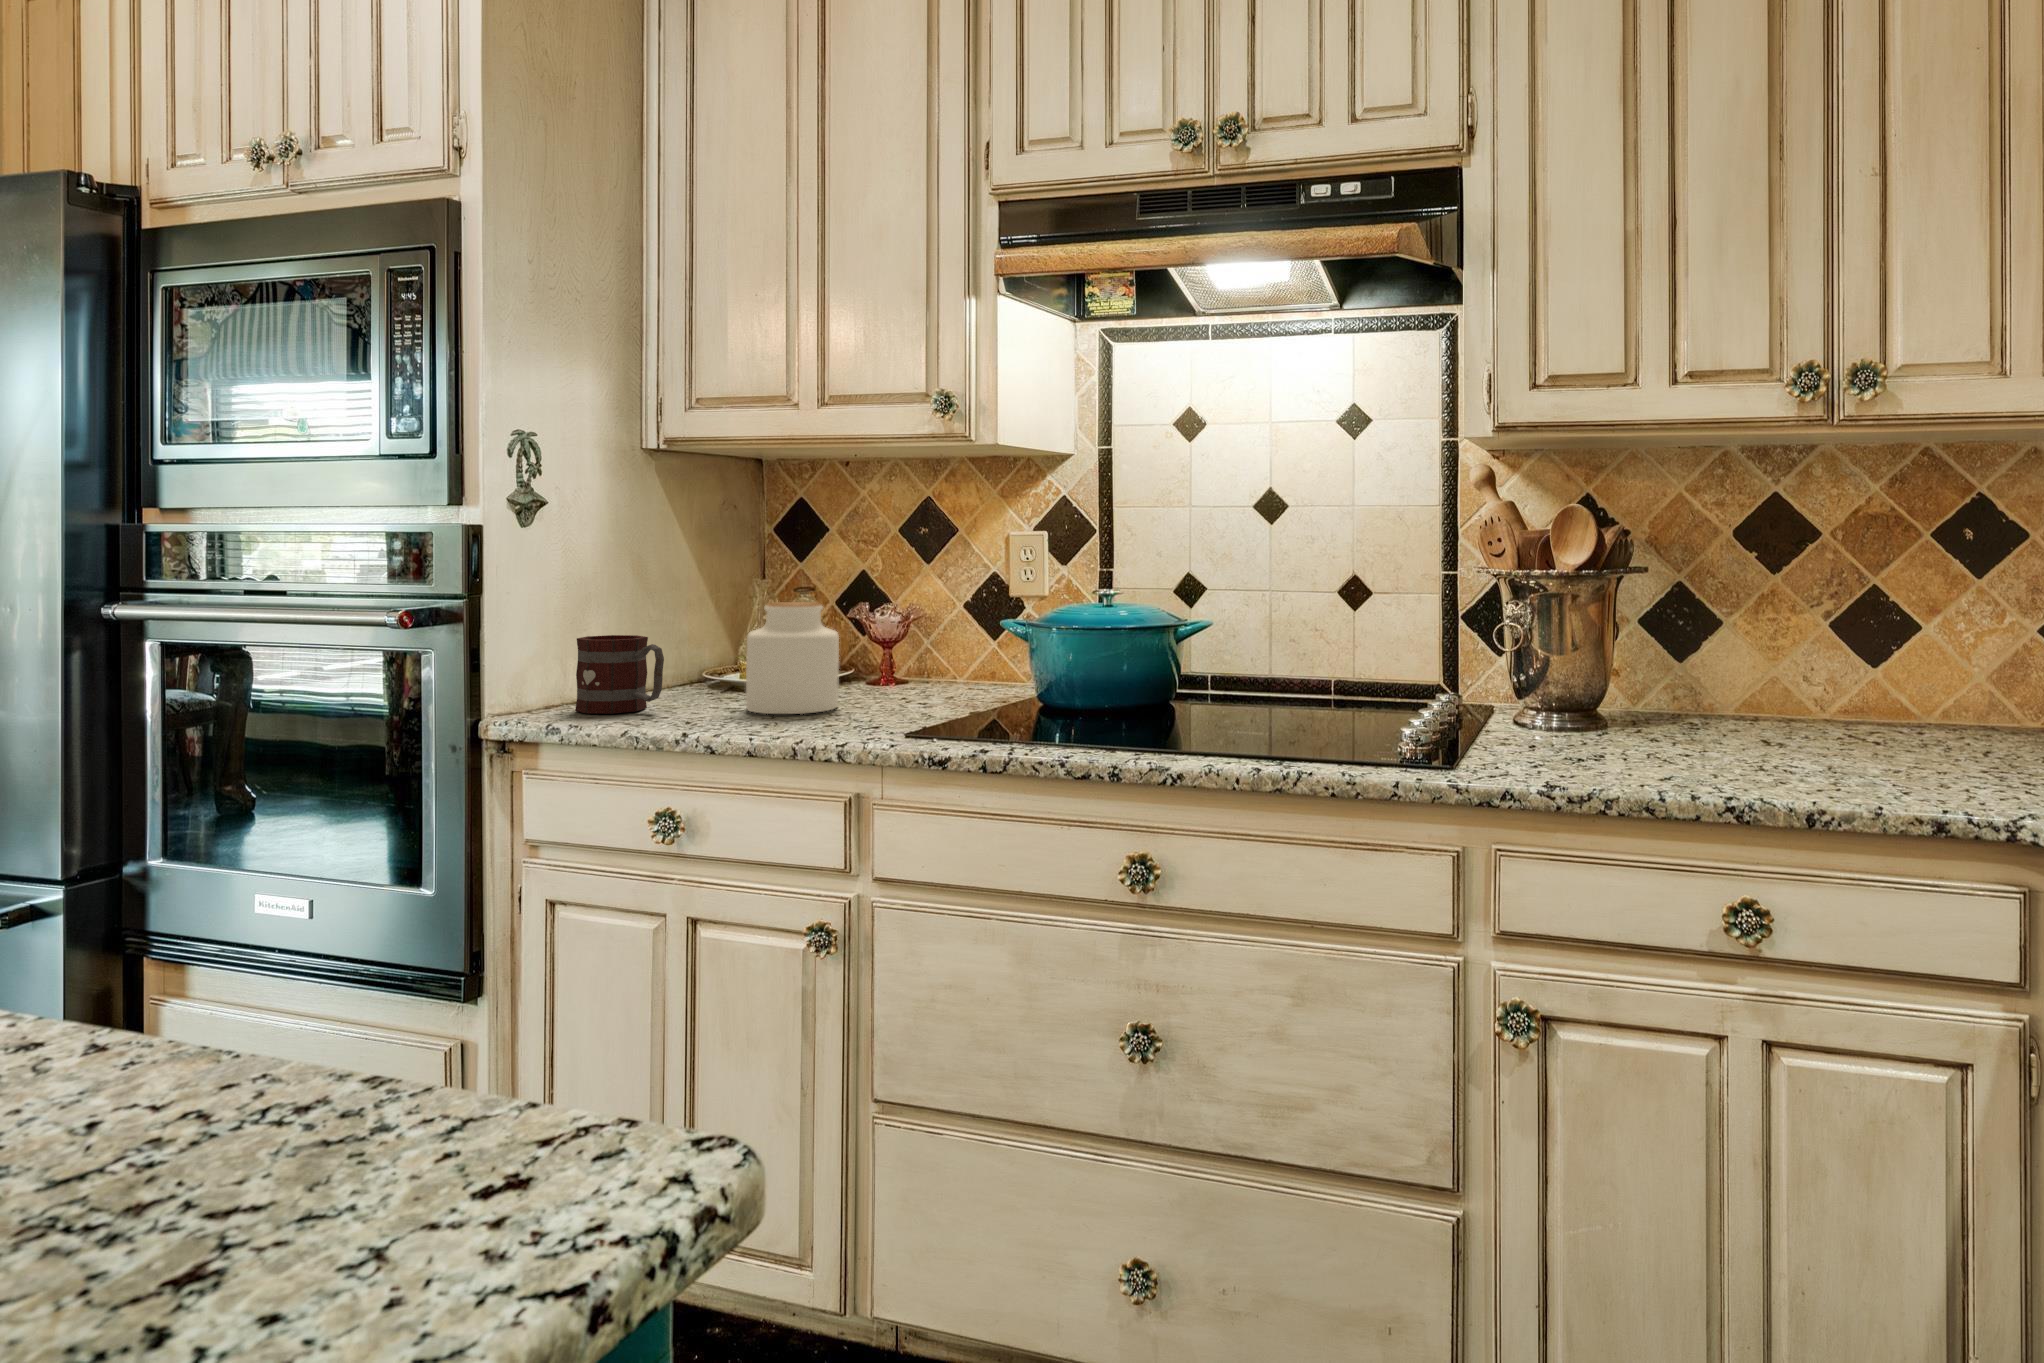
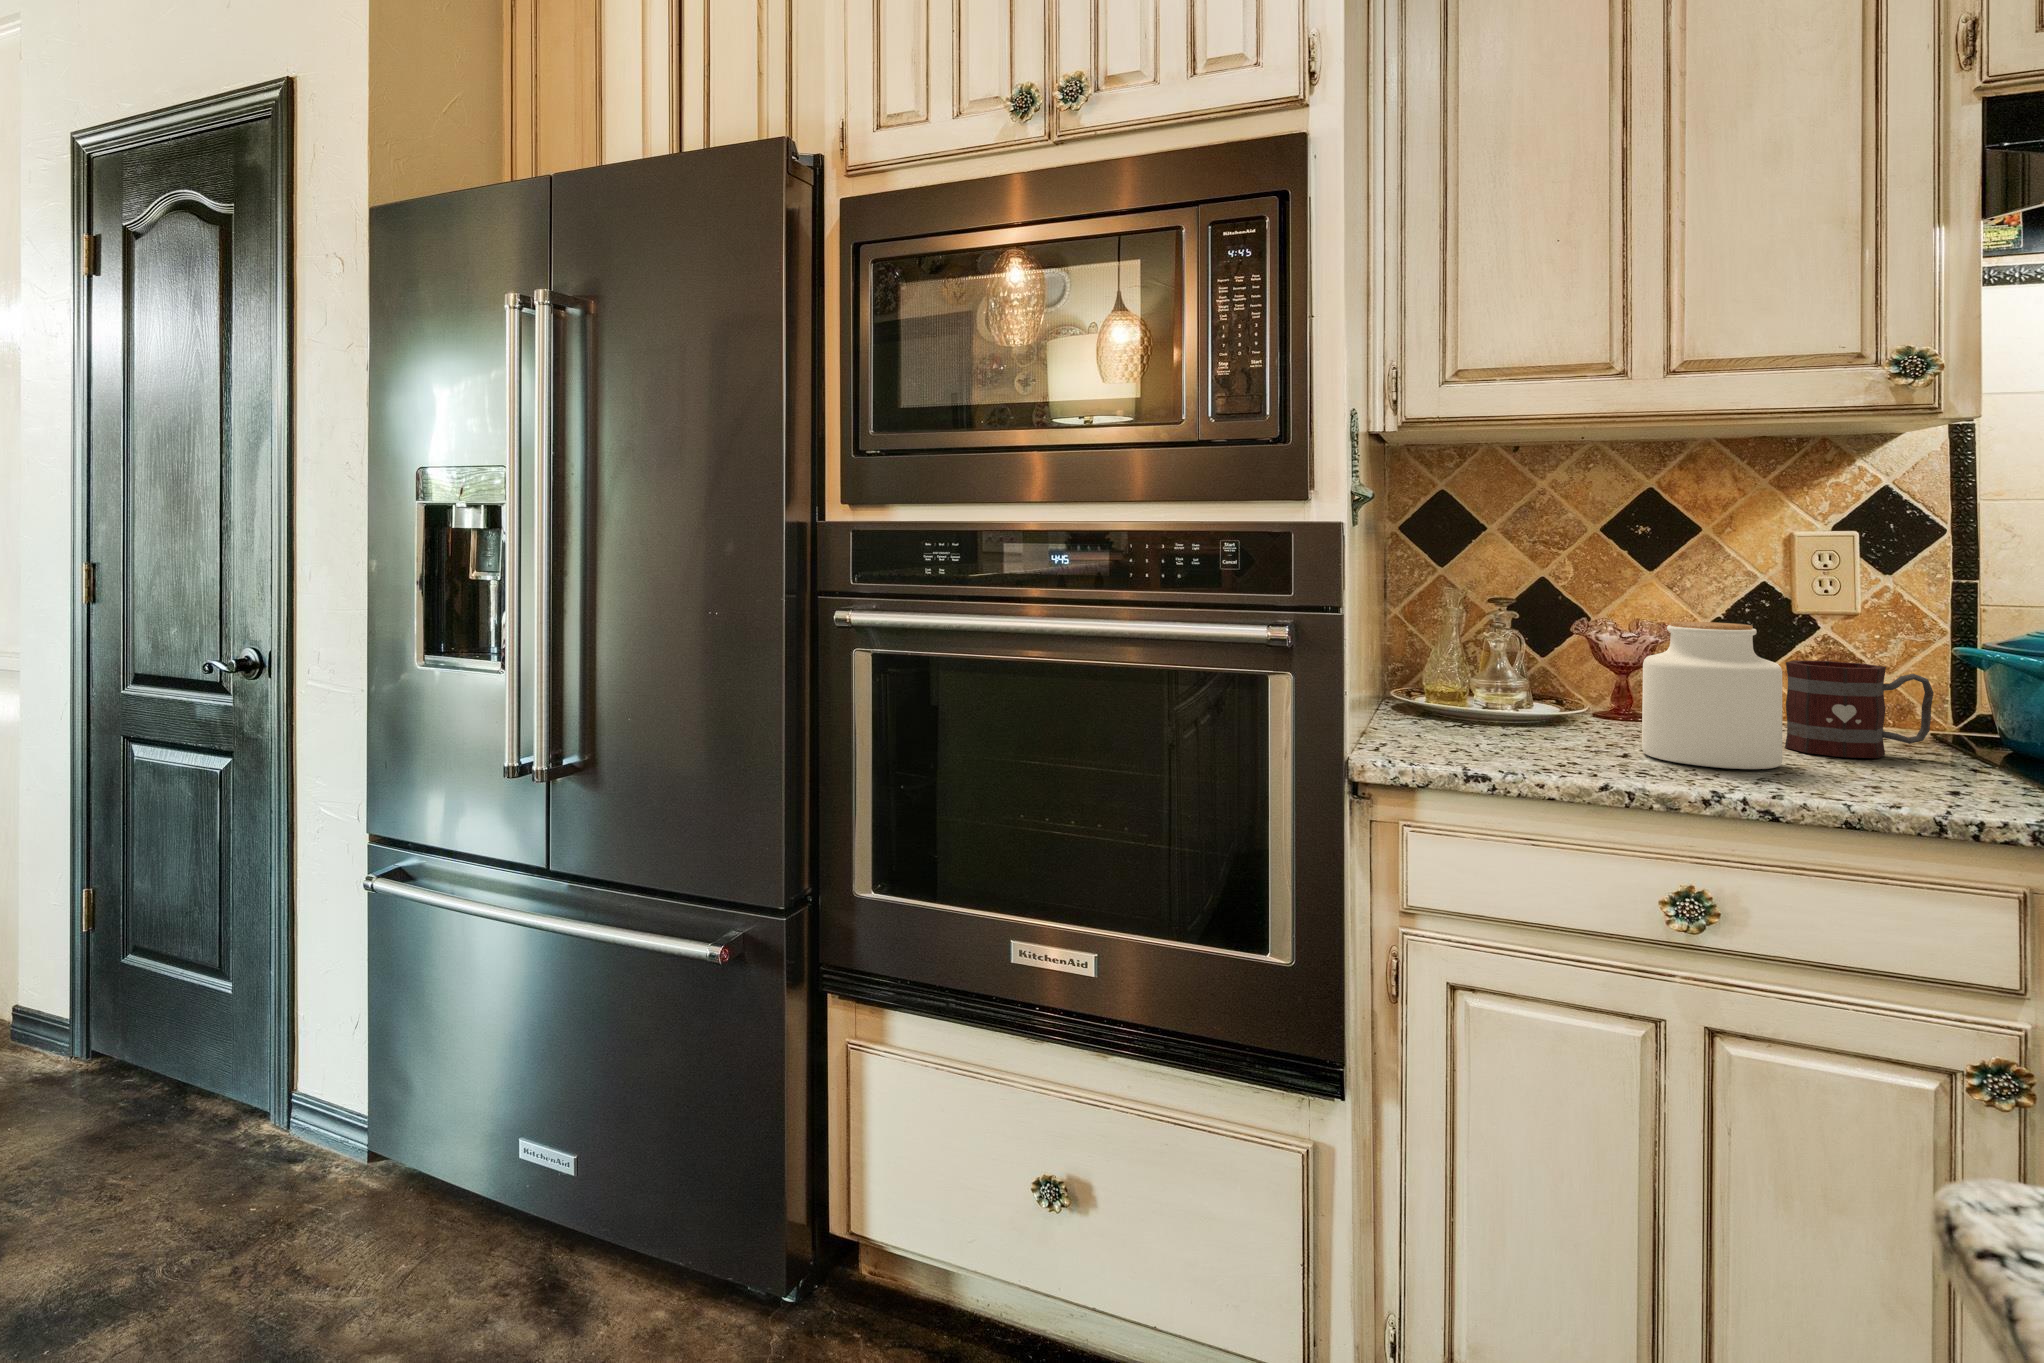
mug: present [575,635,664,714] -> present [1785,660,1934,758]

